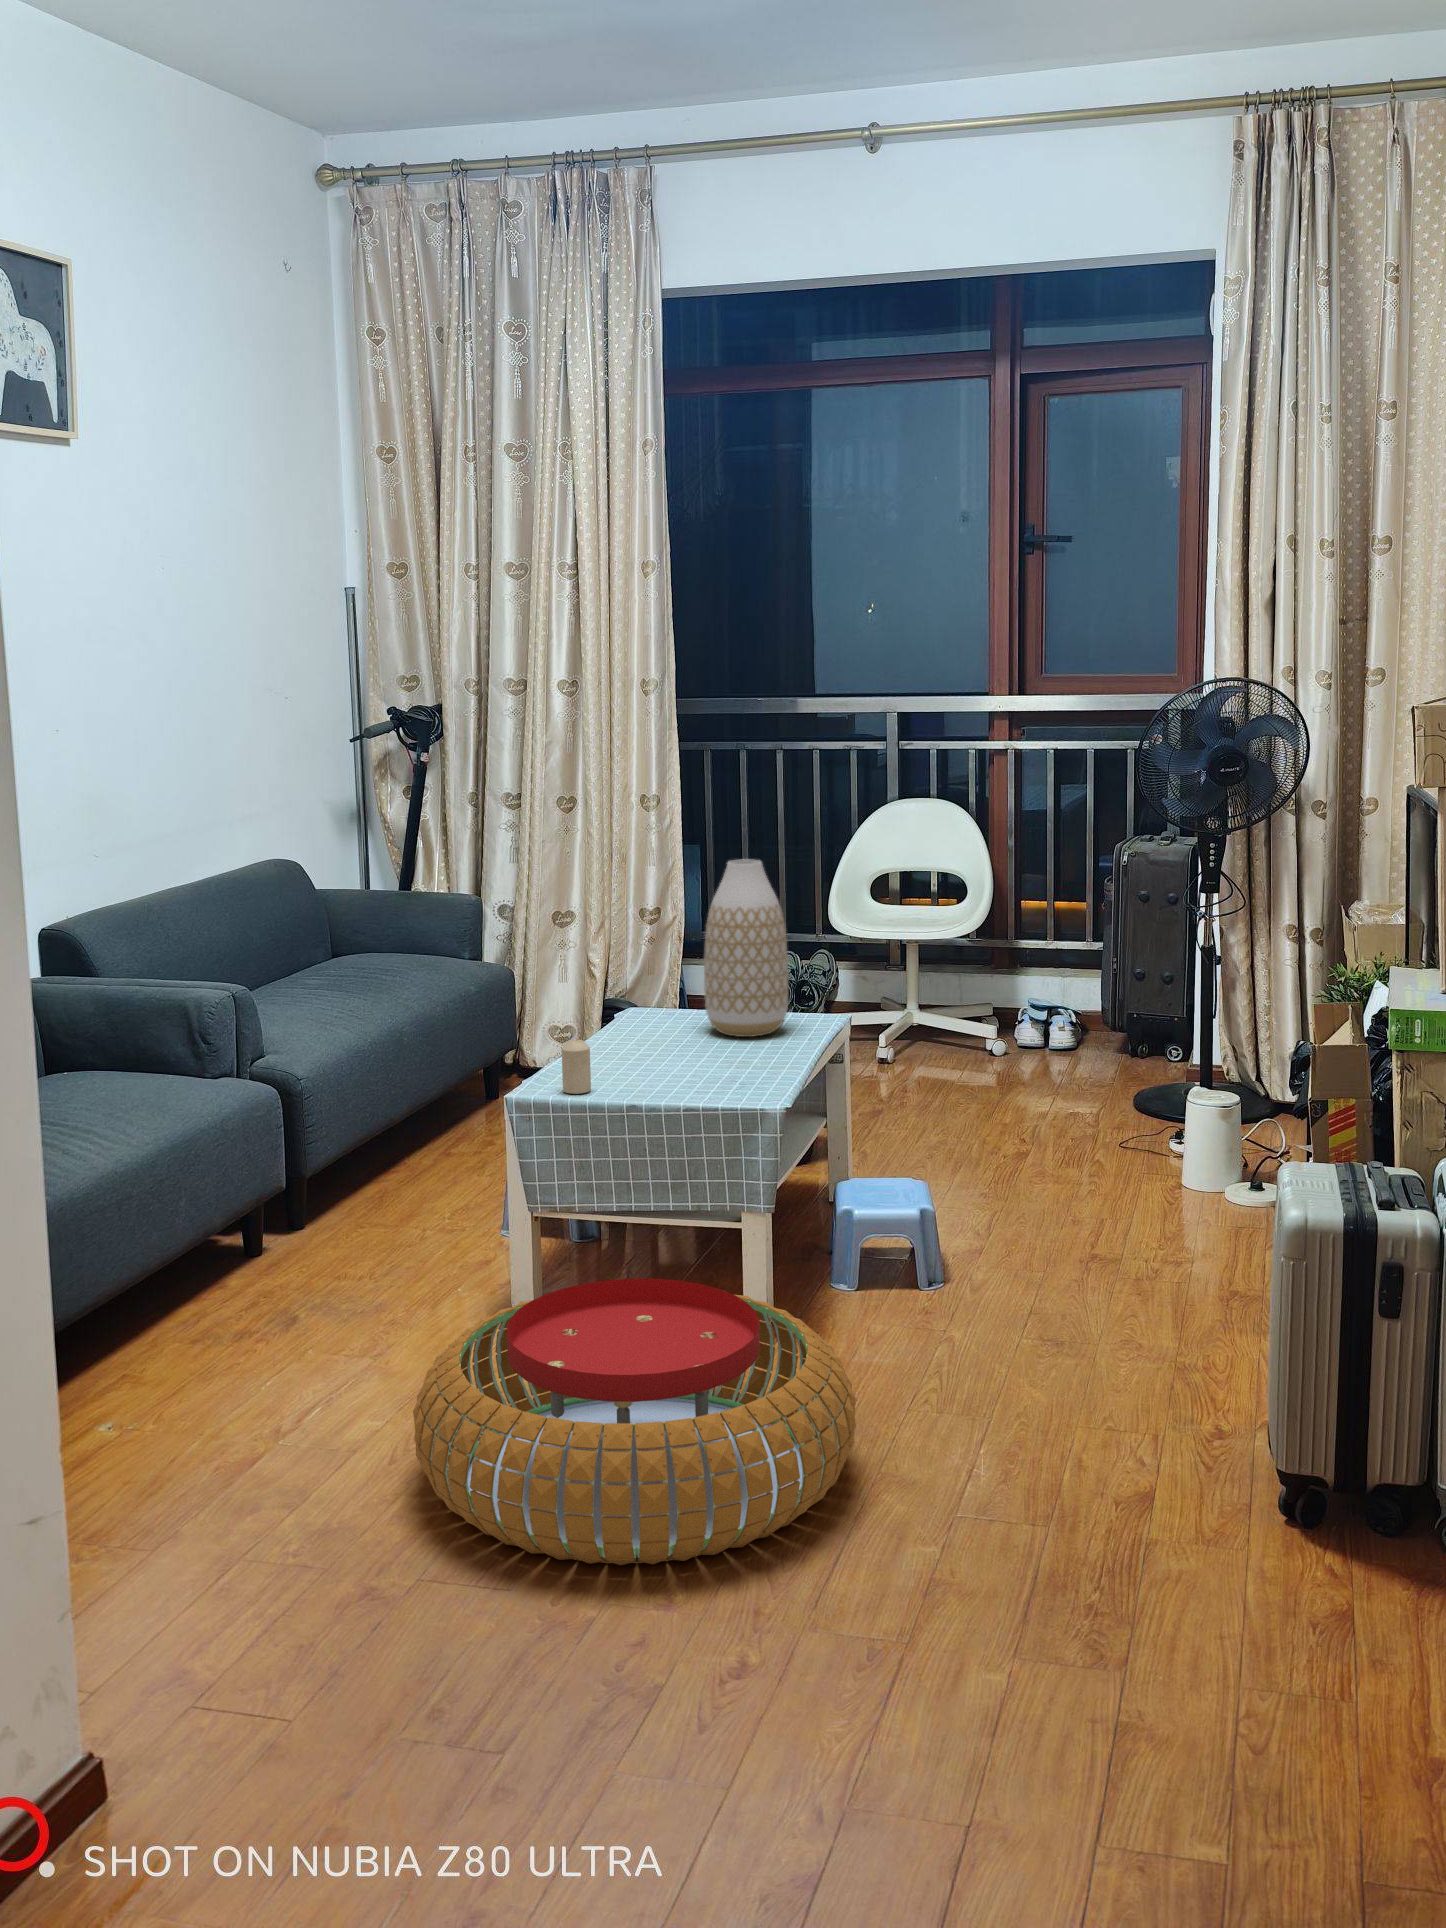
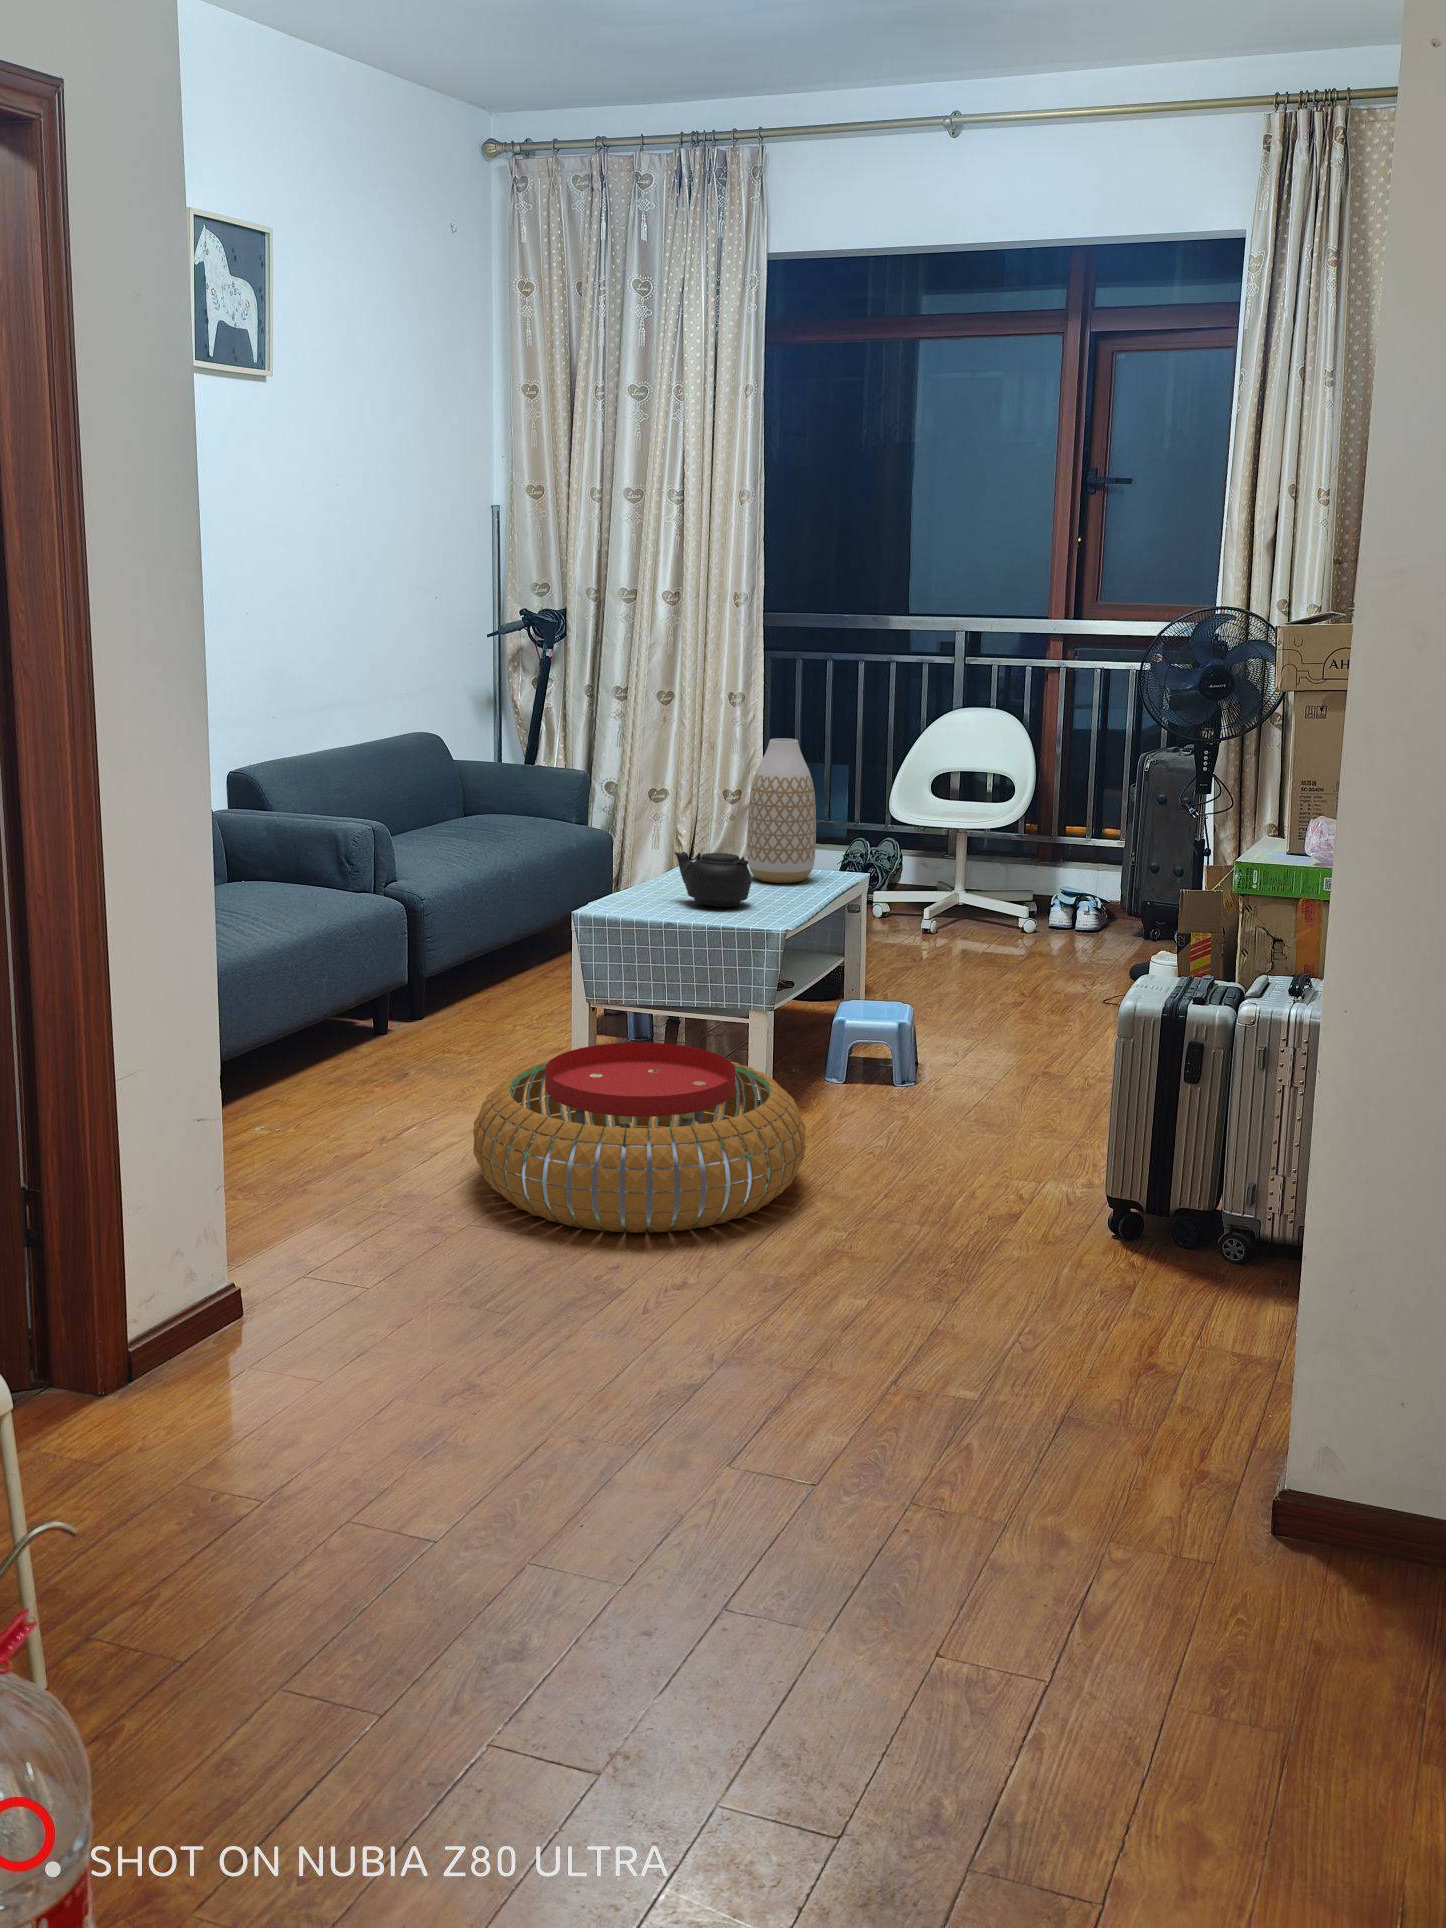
teapot: none [627,1010,726,1079] -> present [675,852,752,907]
candle: present [562,1039,591,1094] -> none [618,869,640,912]

